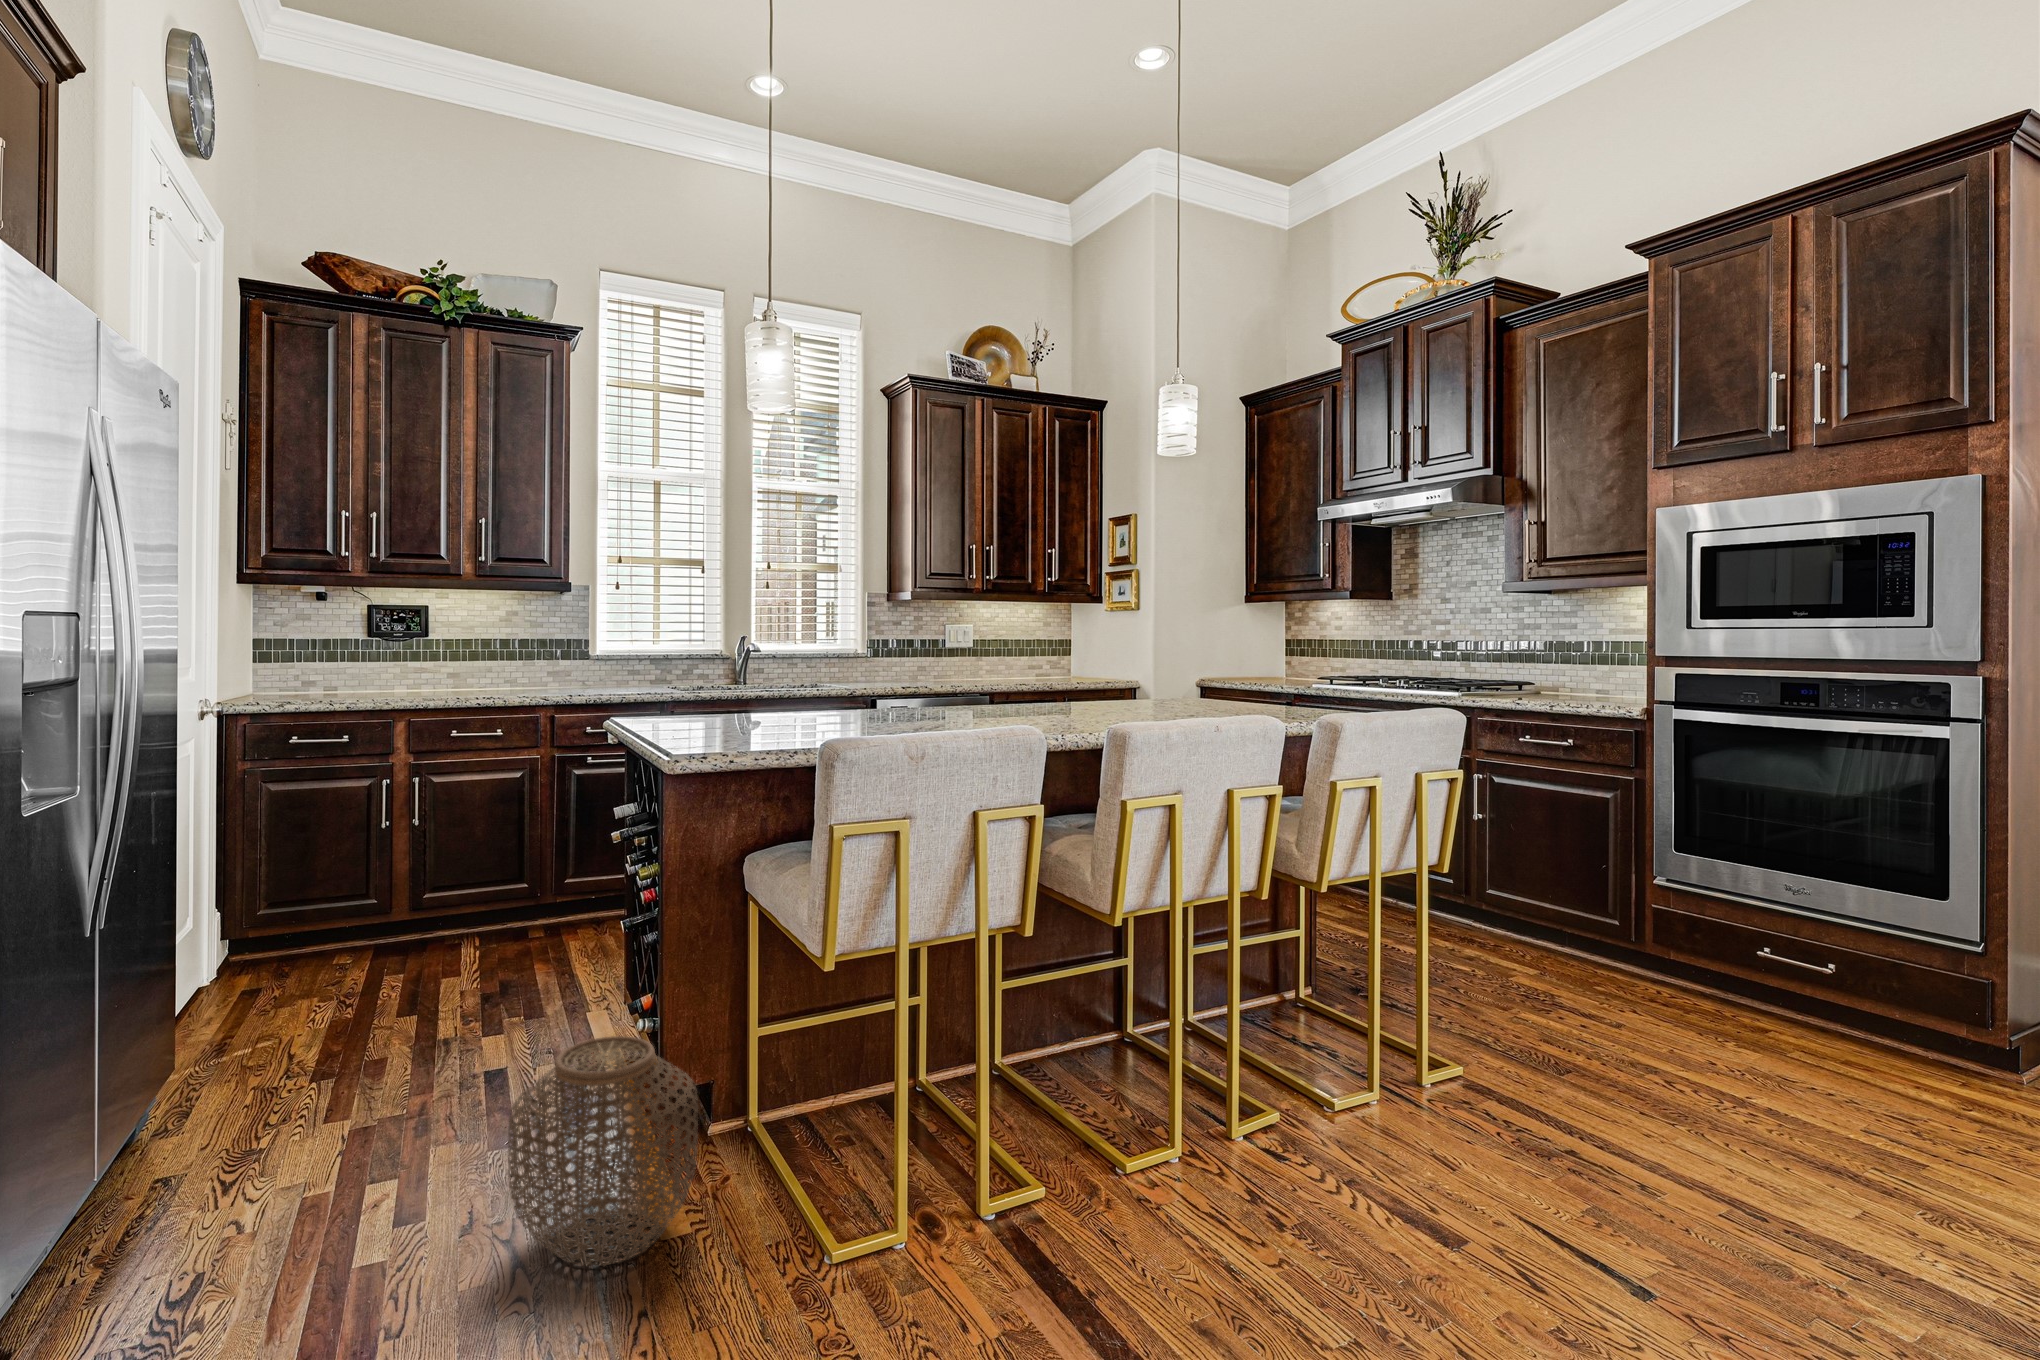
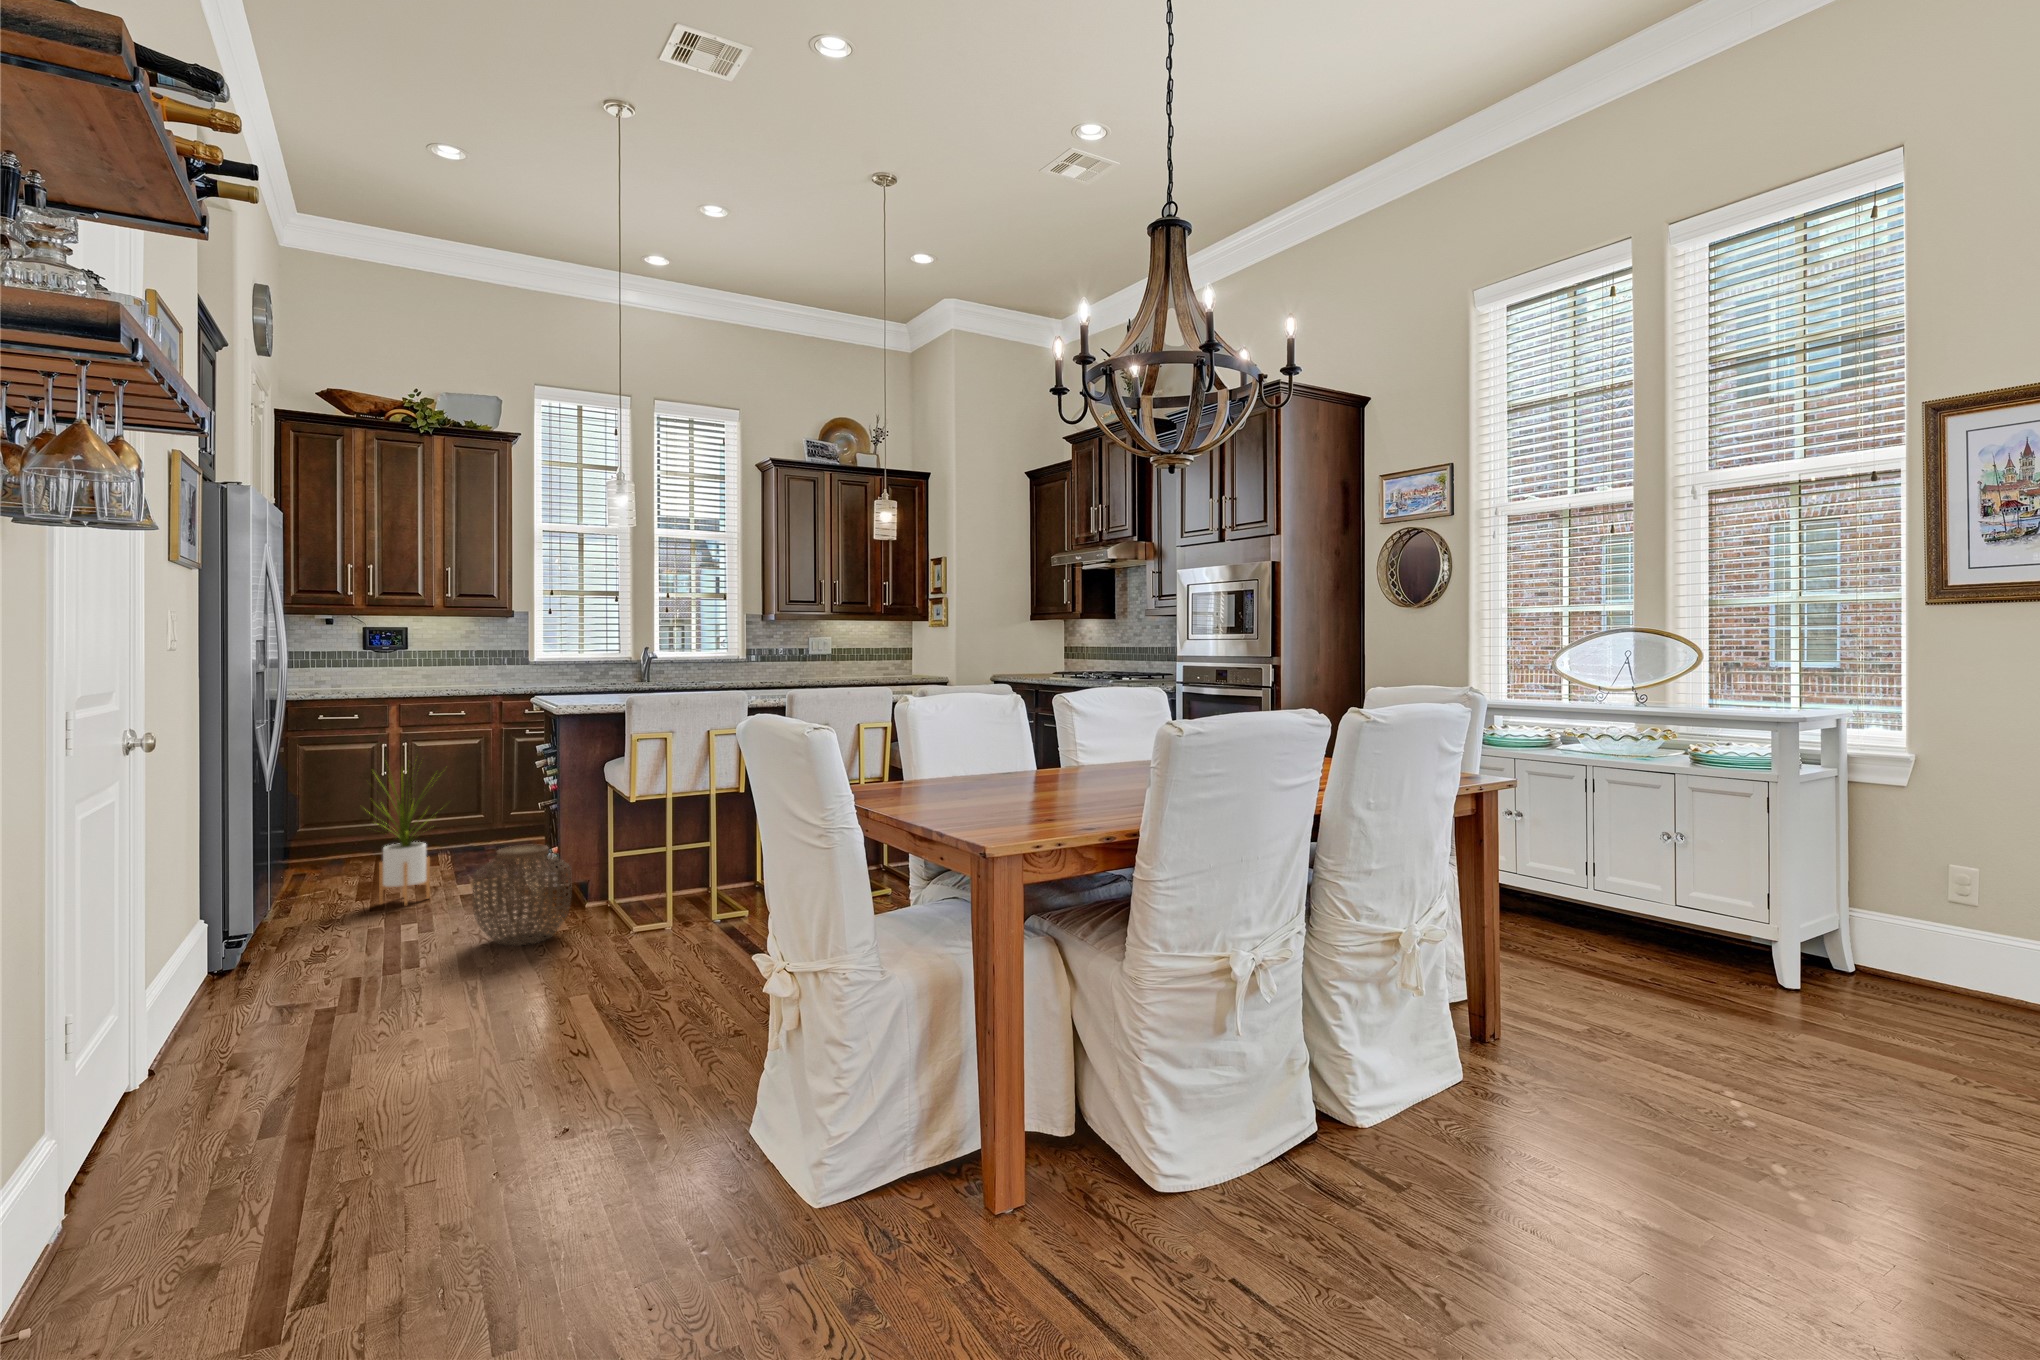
house plant: none [326,818,477,1087] -> present [375,770,437,905]

